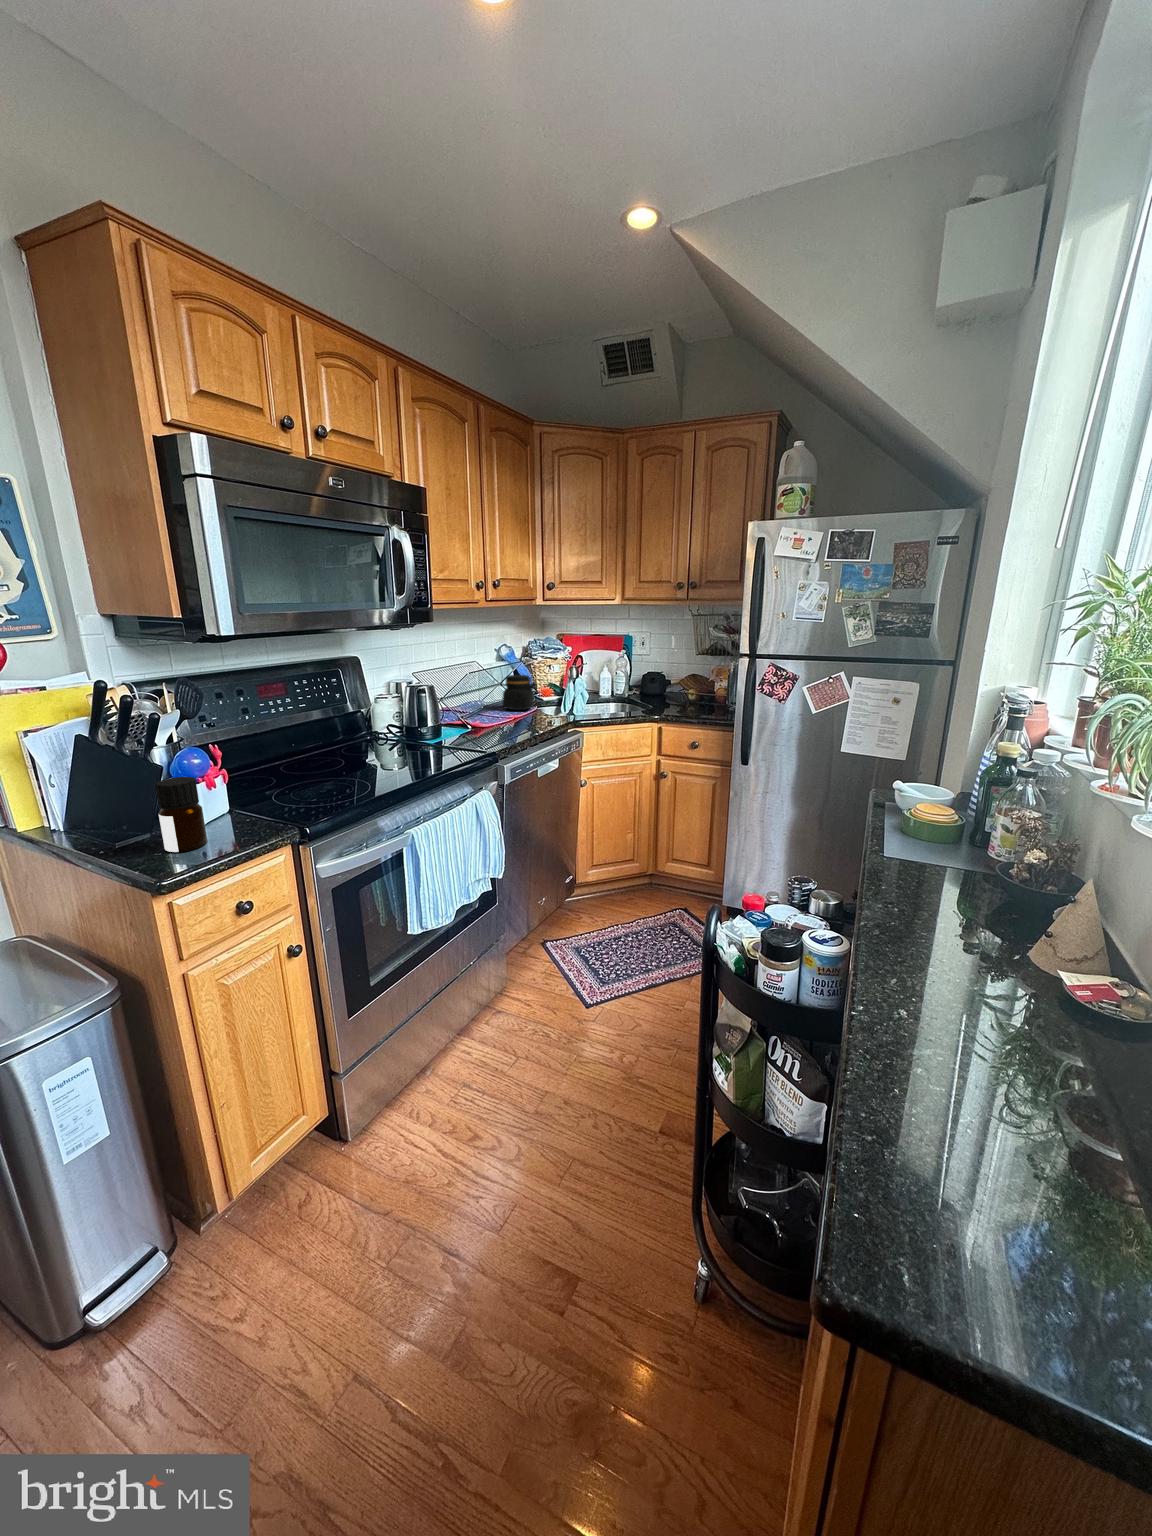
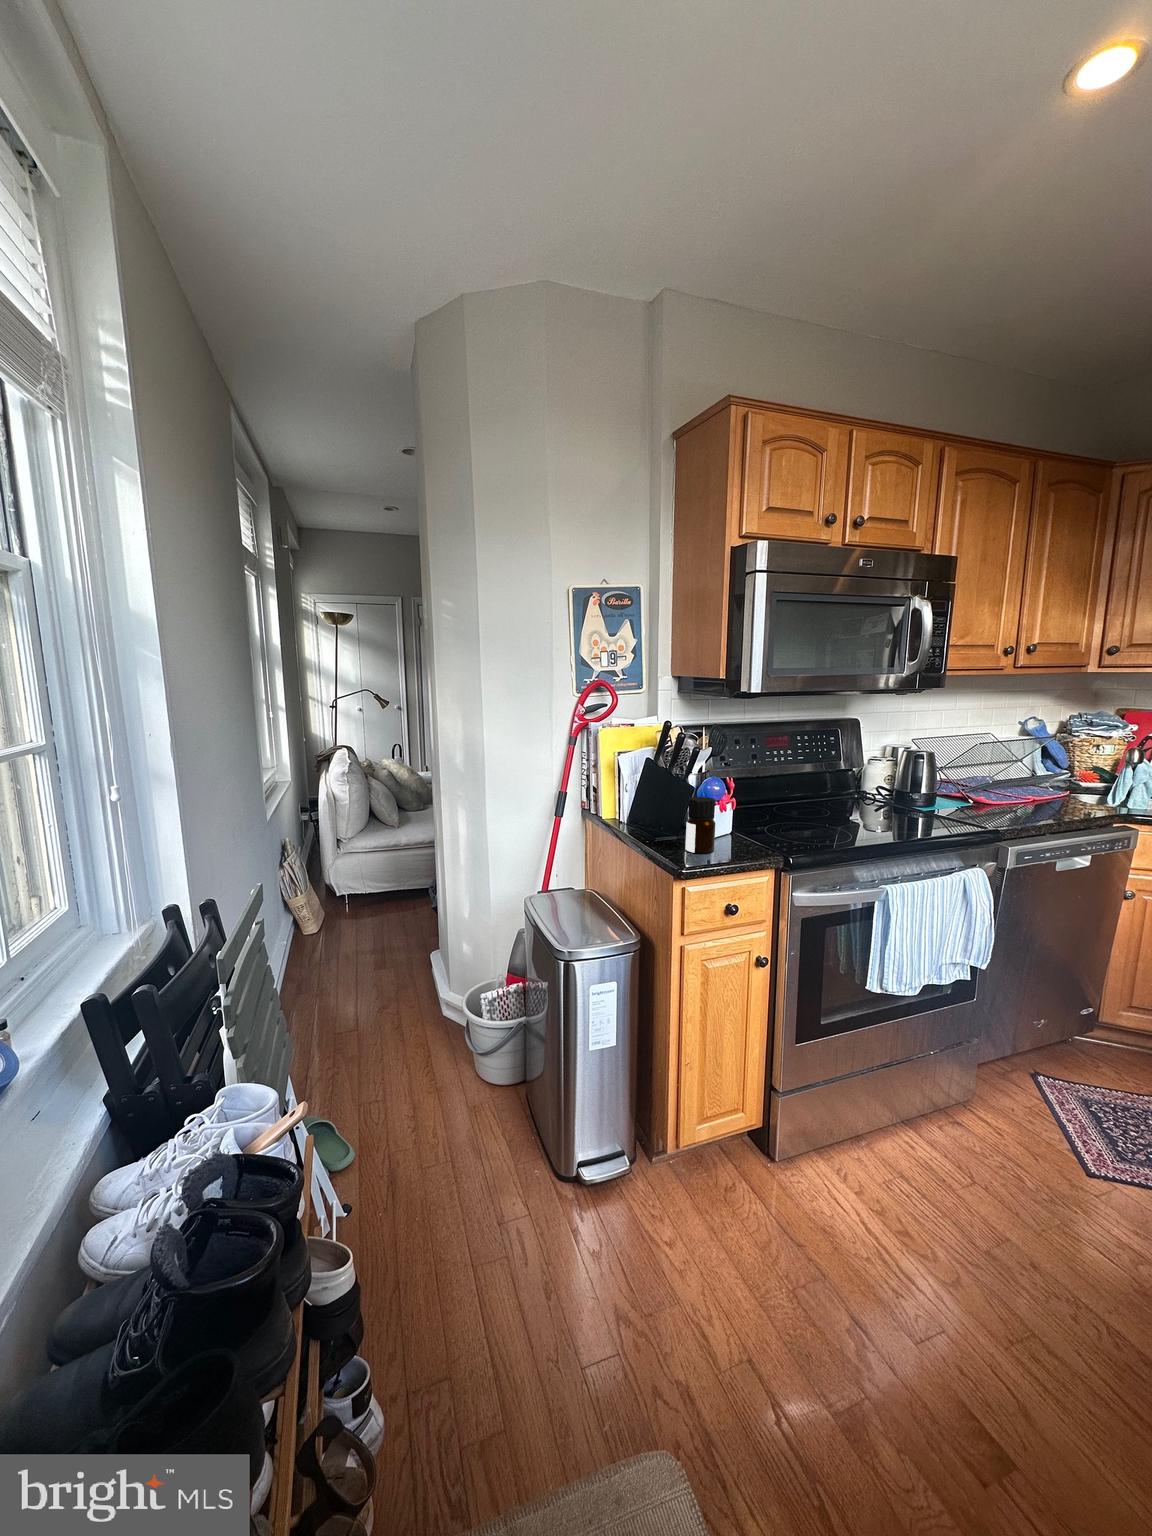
jar: present [500,675,536,710] -> none [1018,752,1070,793]

